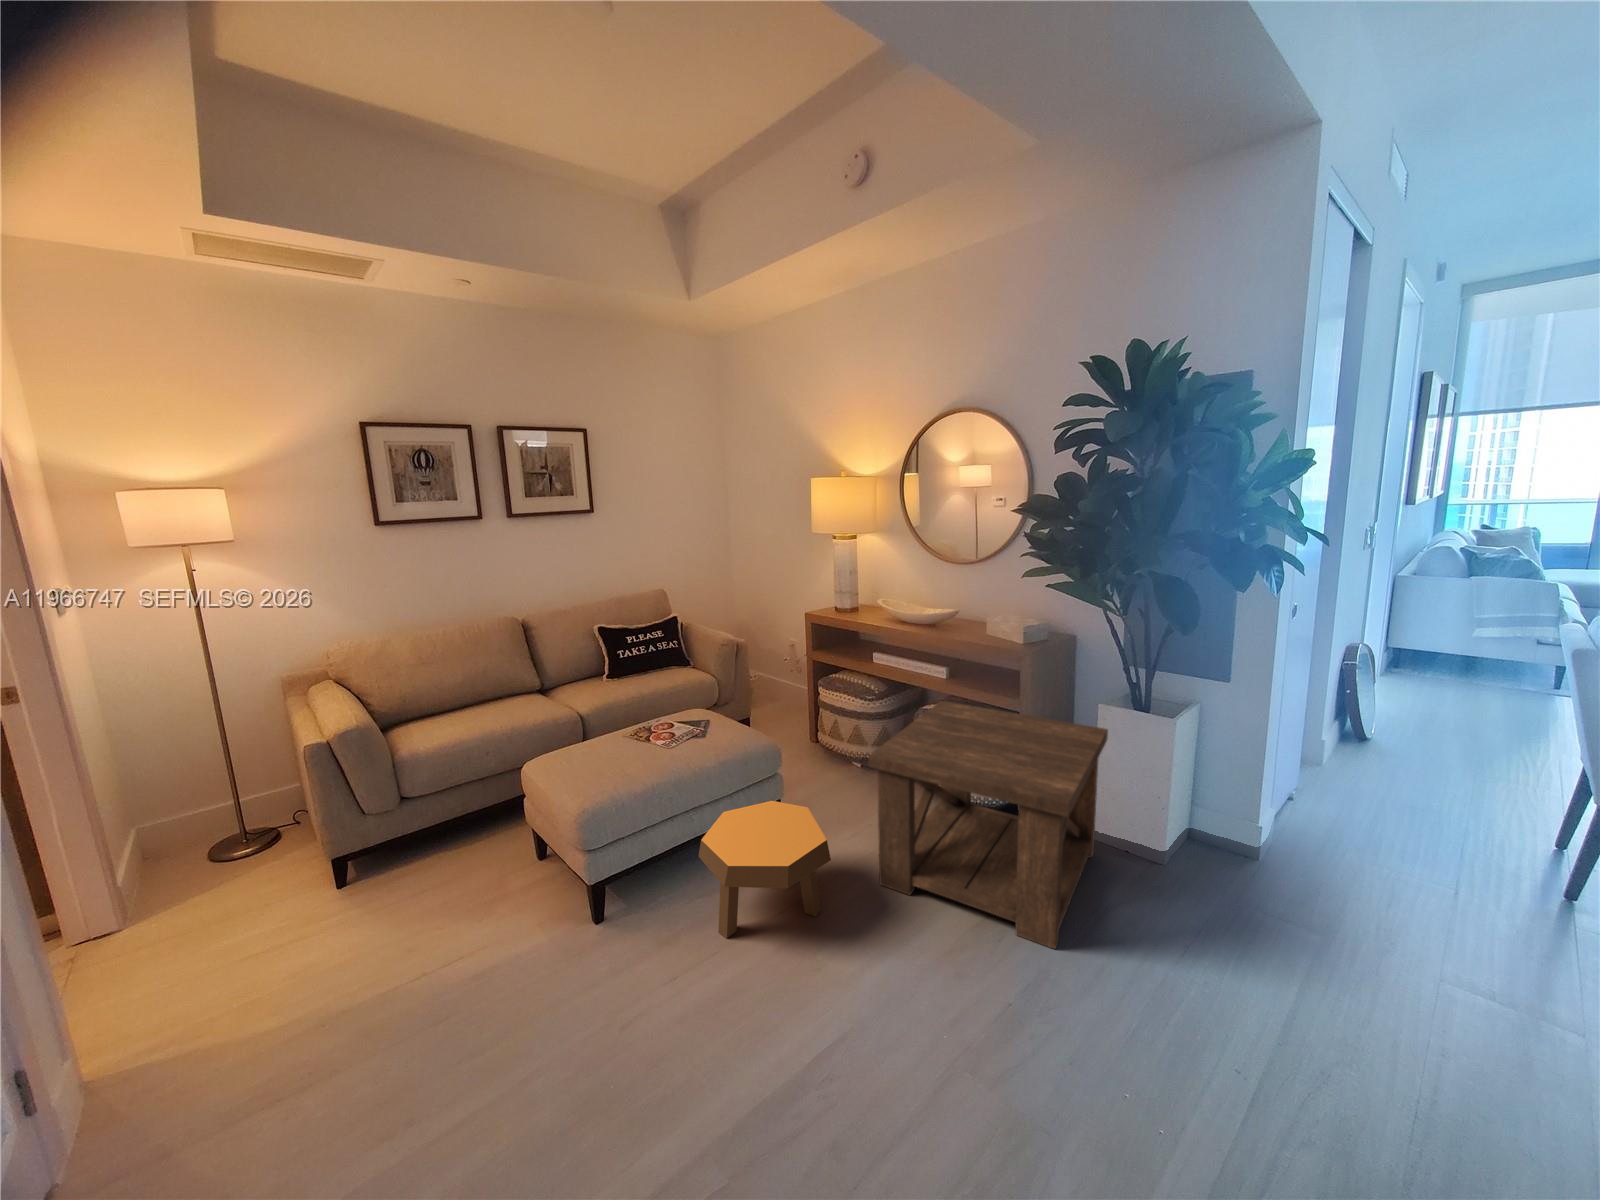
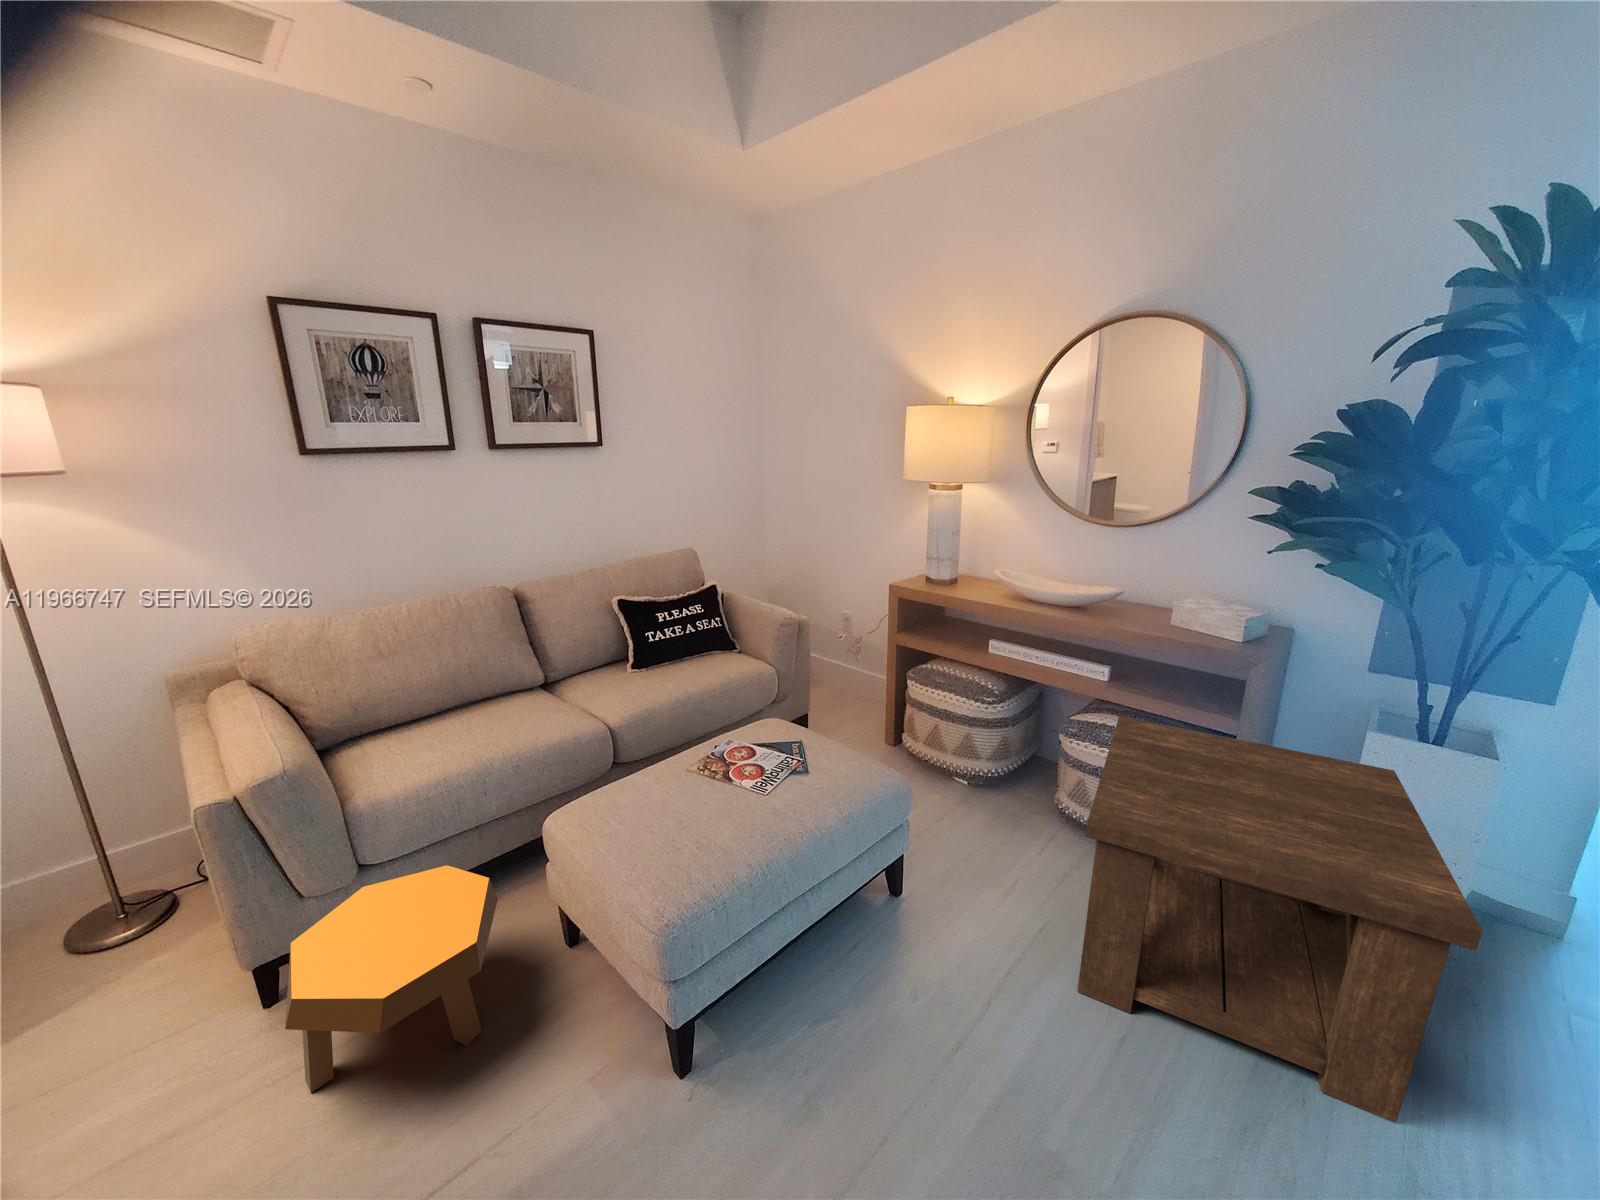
footstool: present [699,801,831,938] -> present [285,865,498,1092]

